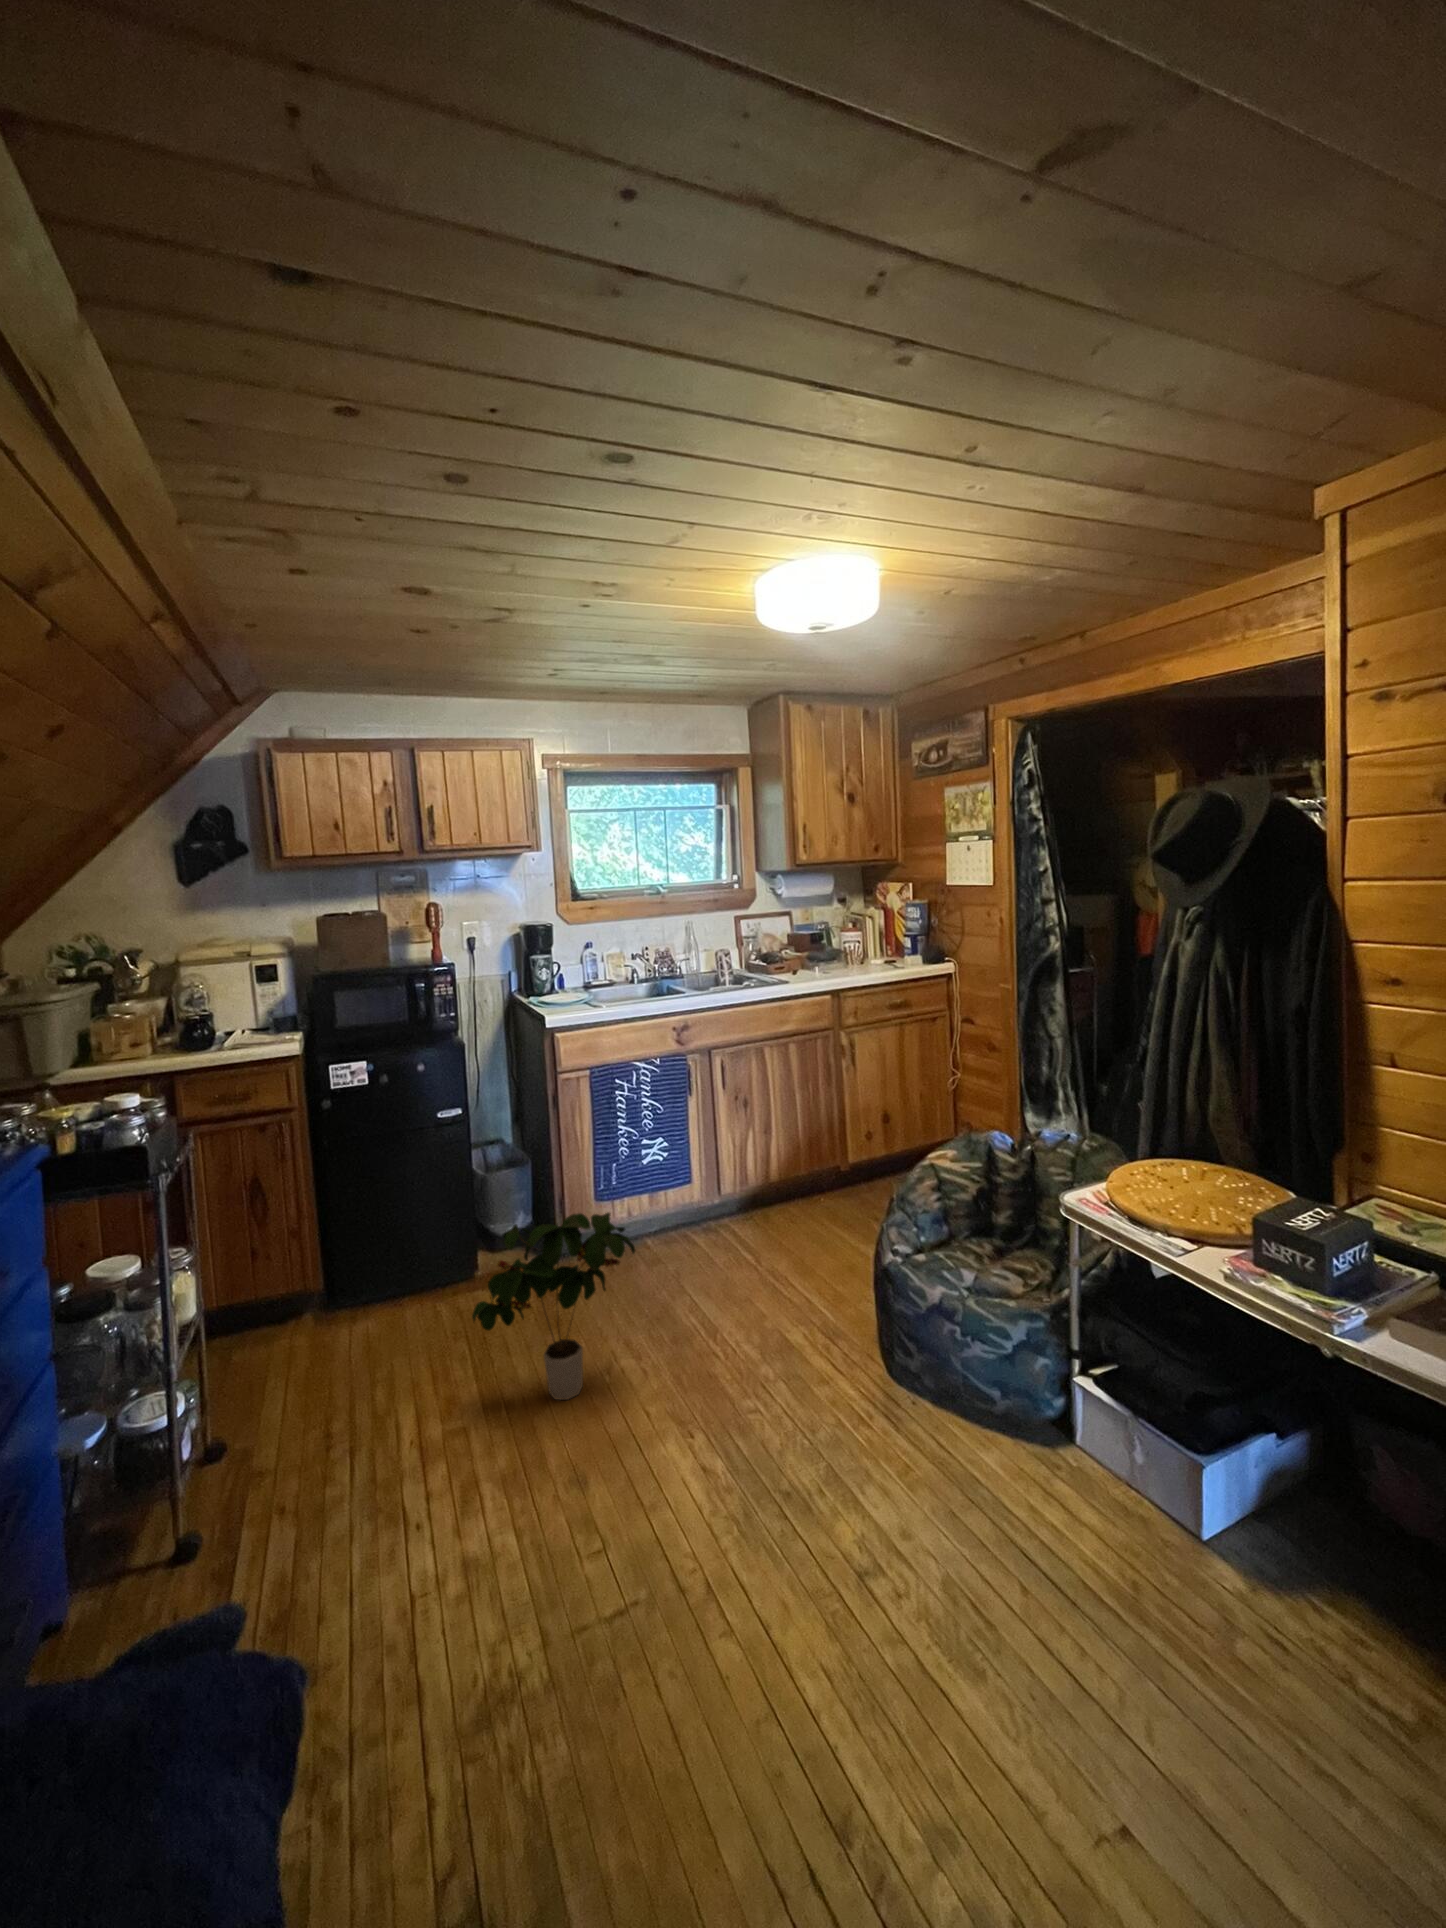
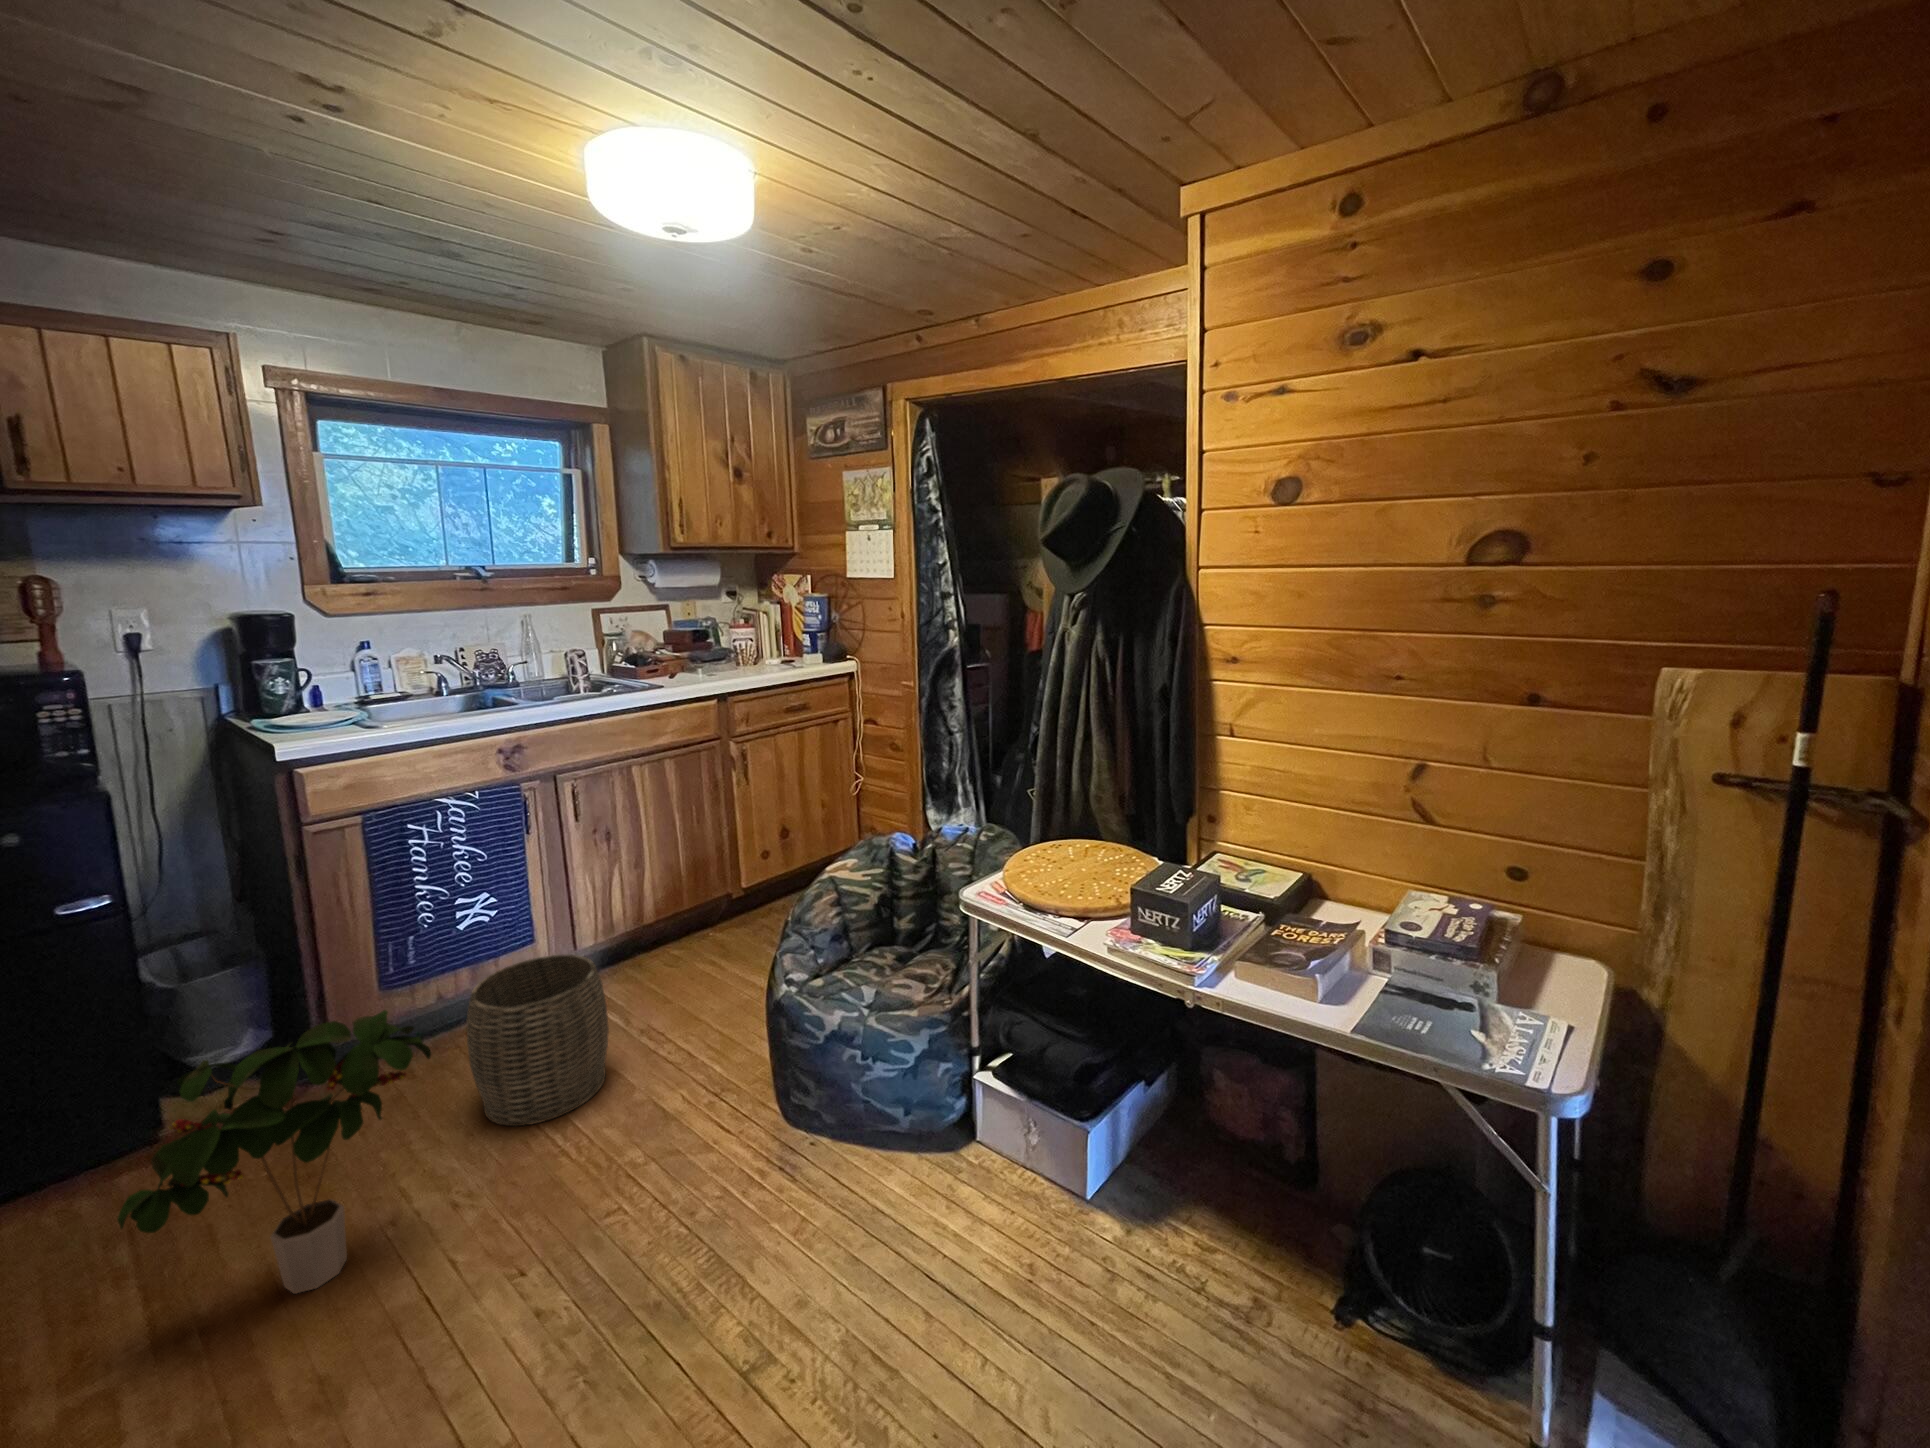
woven basket: none [652,1193,747,1324] -> present [466,955,609,1126]

